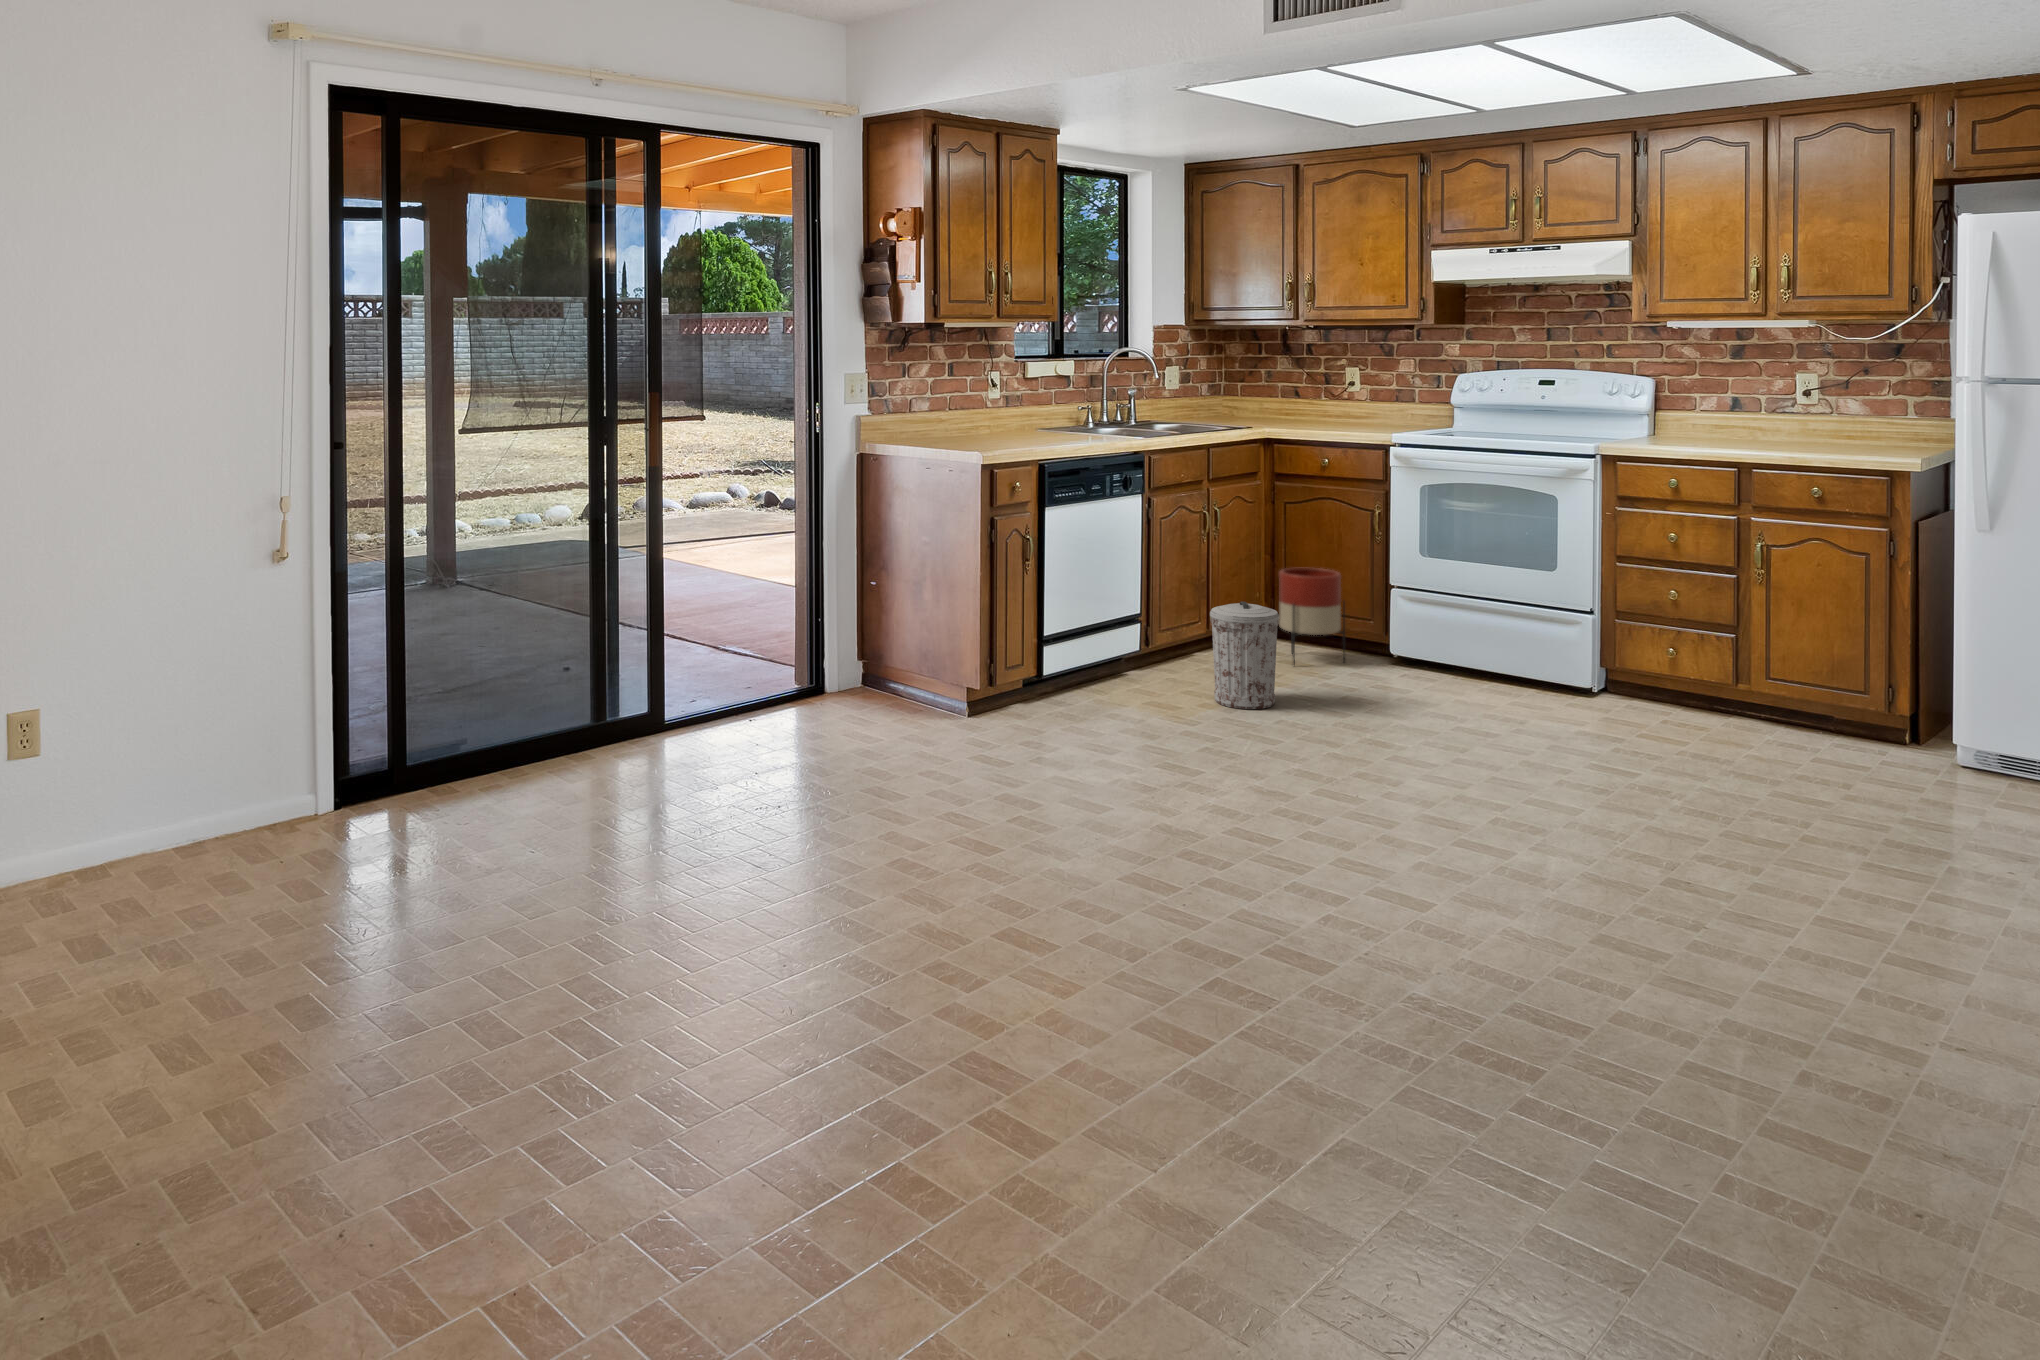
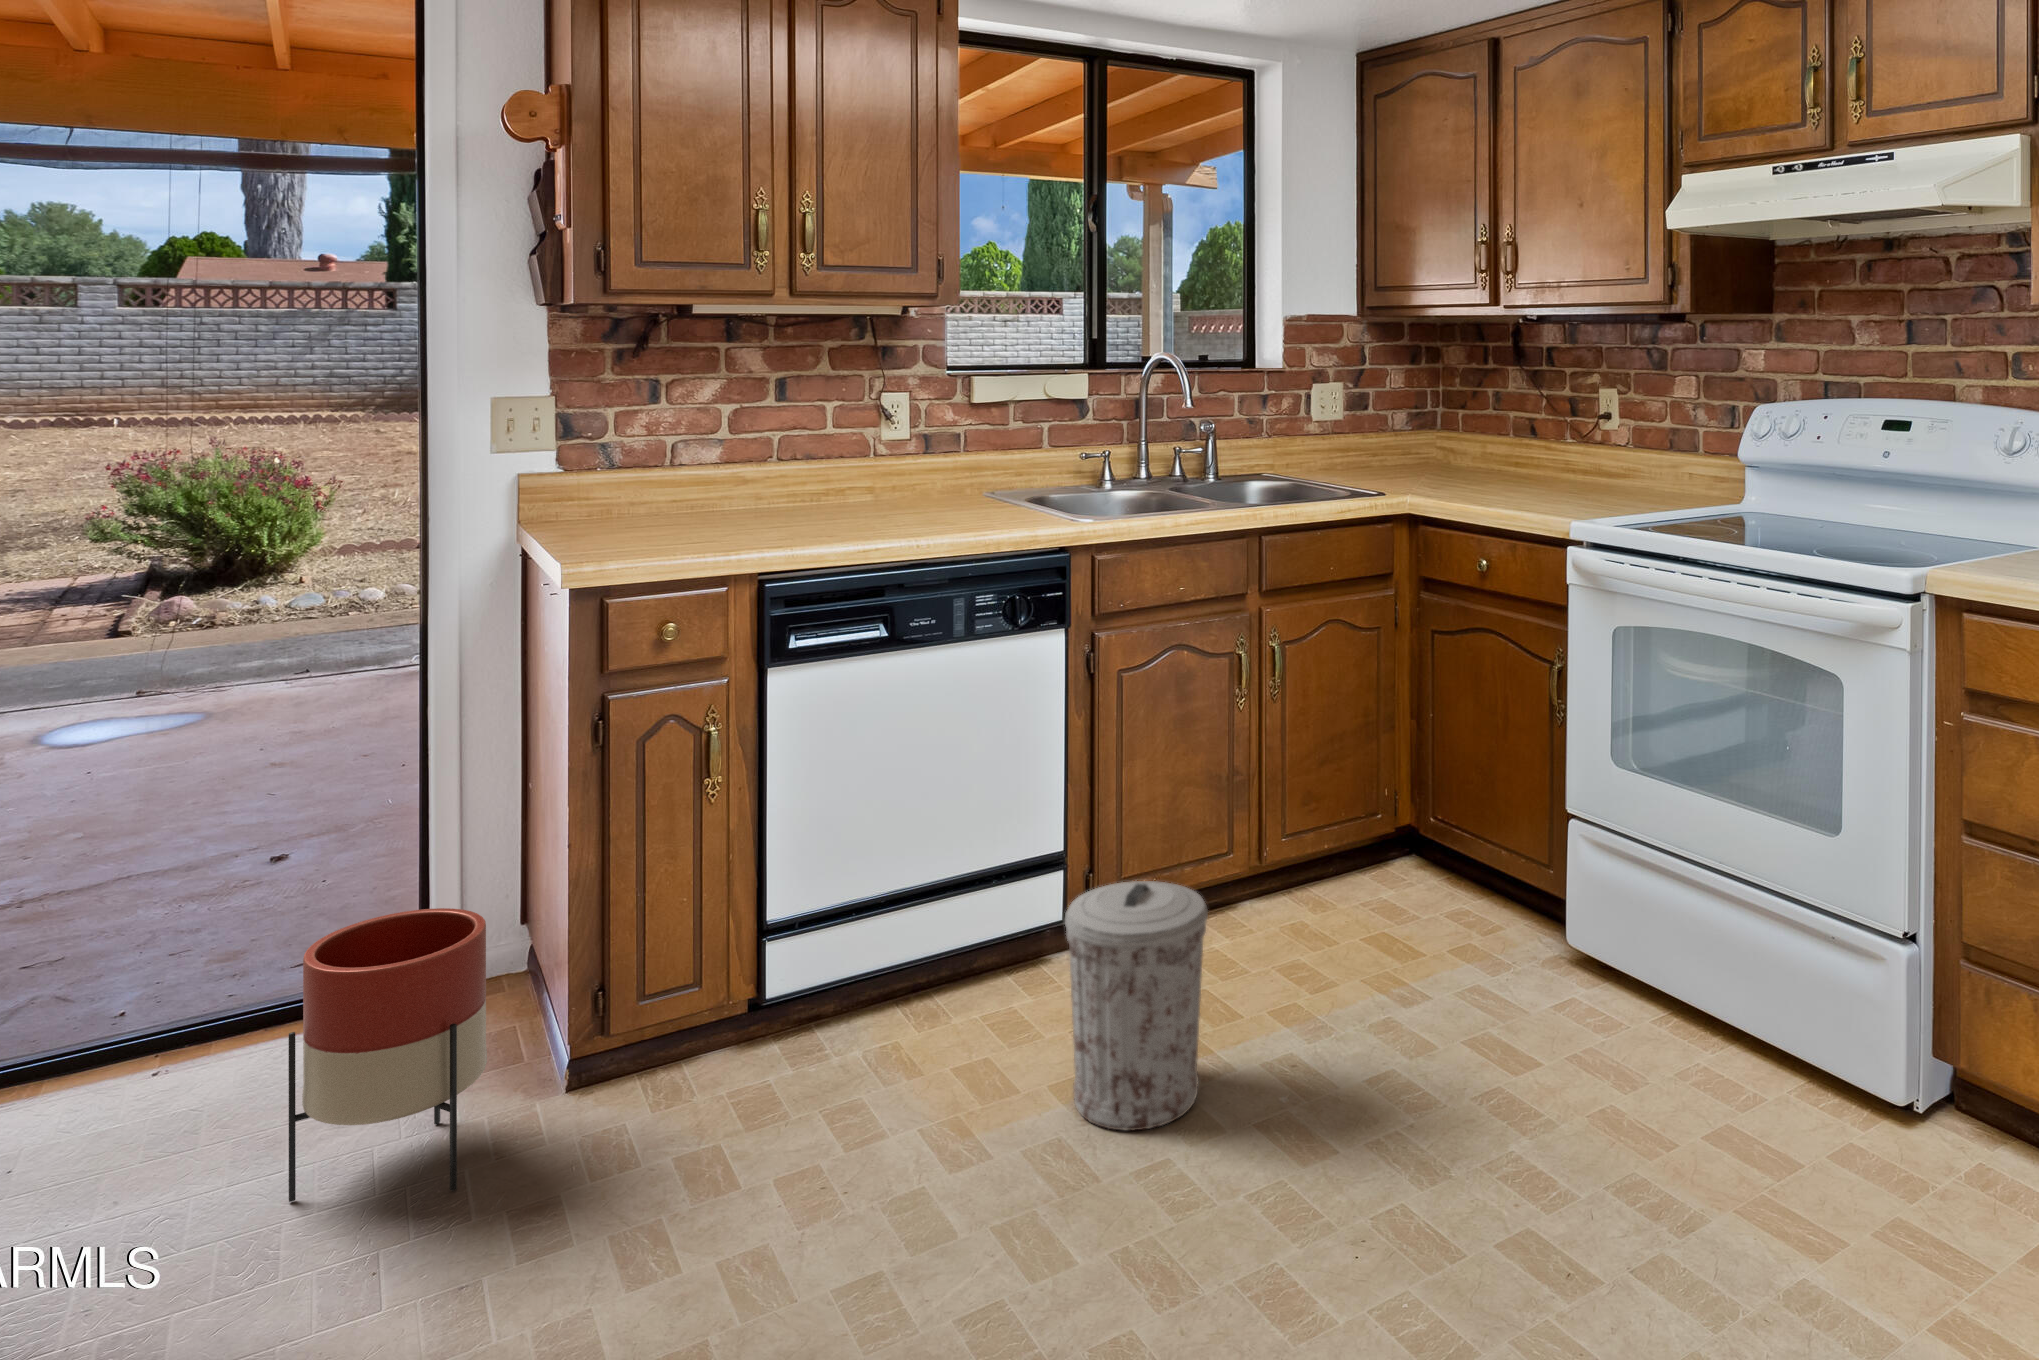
planter: present [1279,567,1345,664] -> present [288,908,487,1202]

